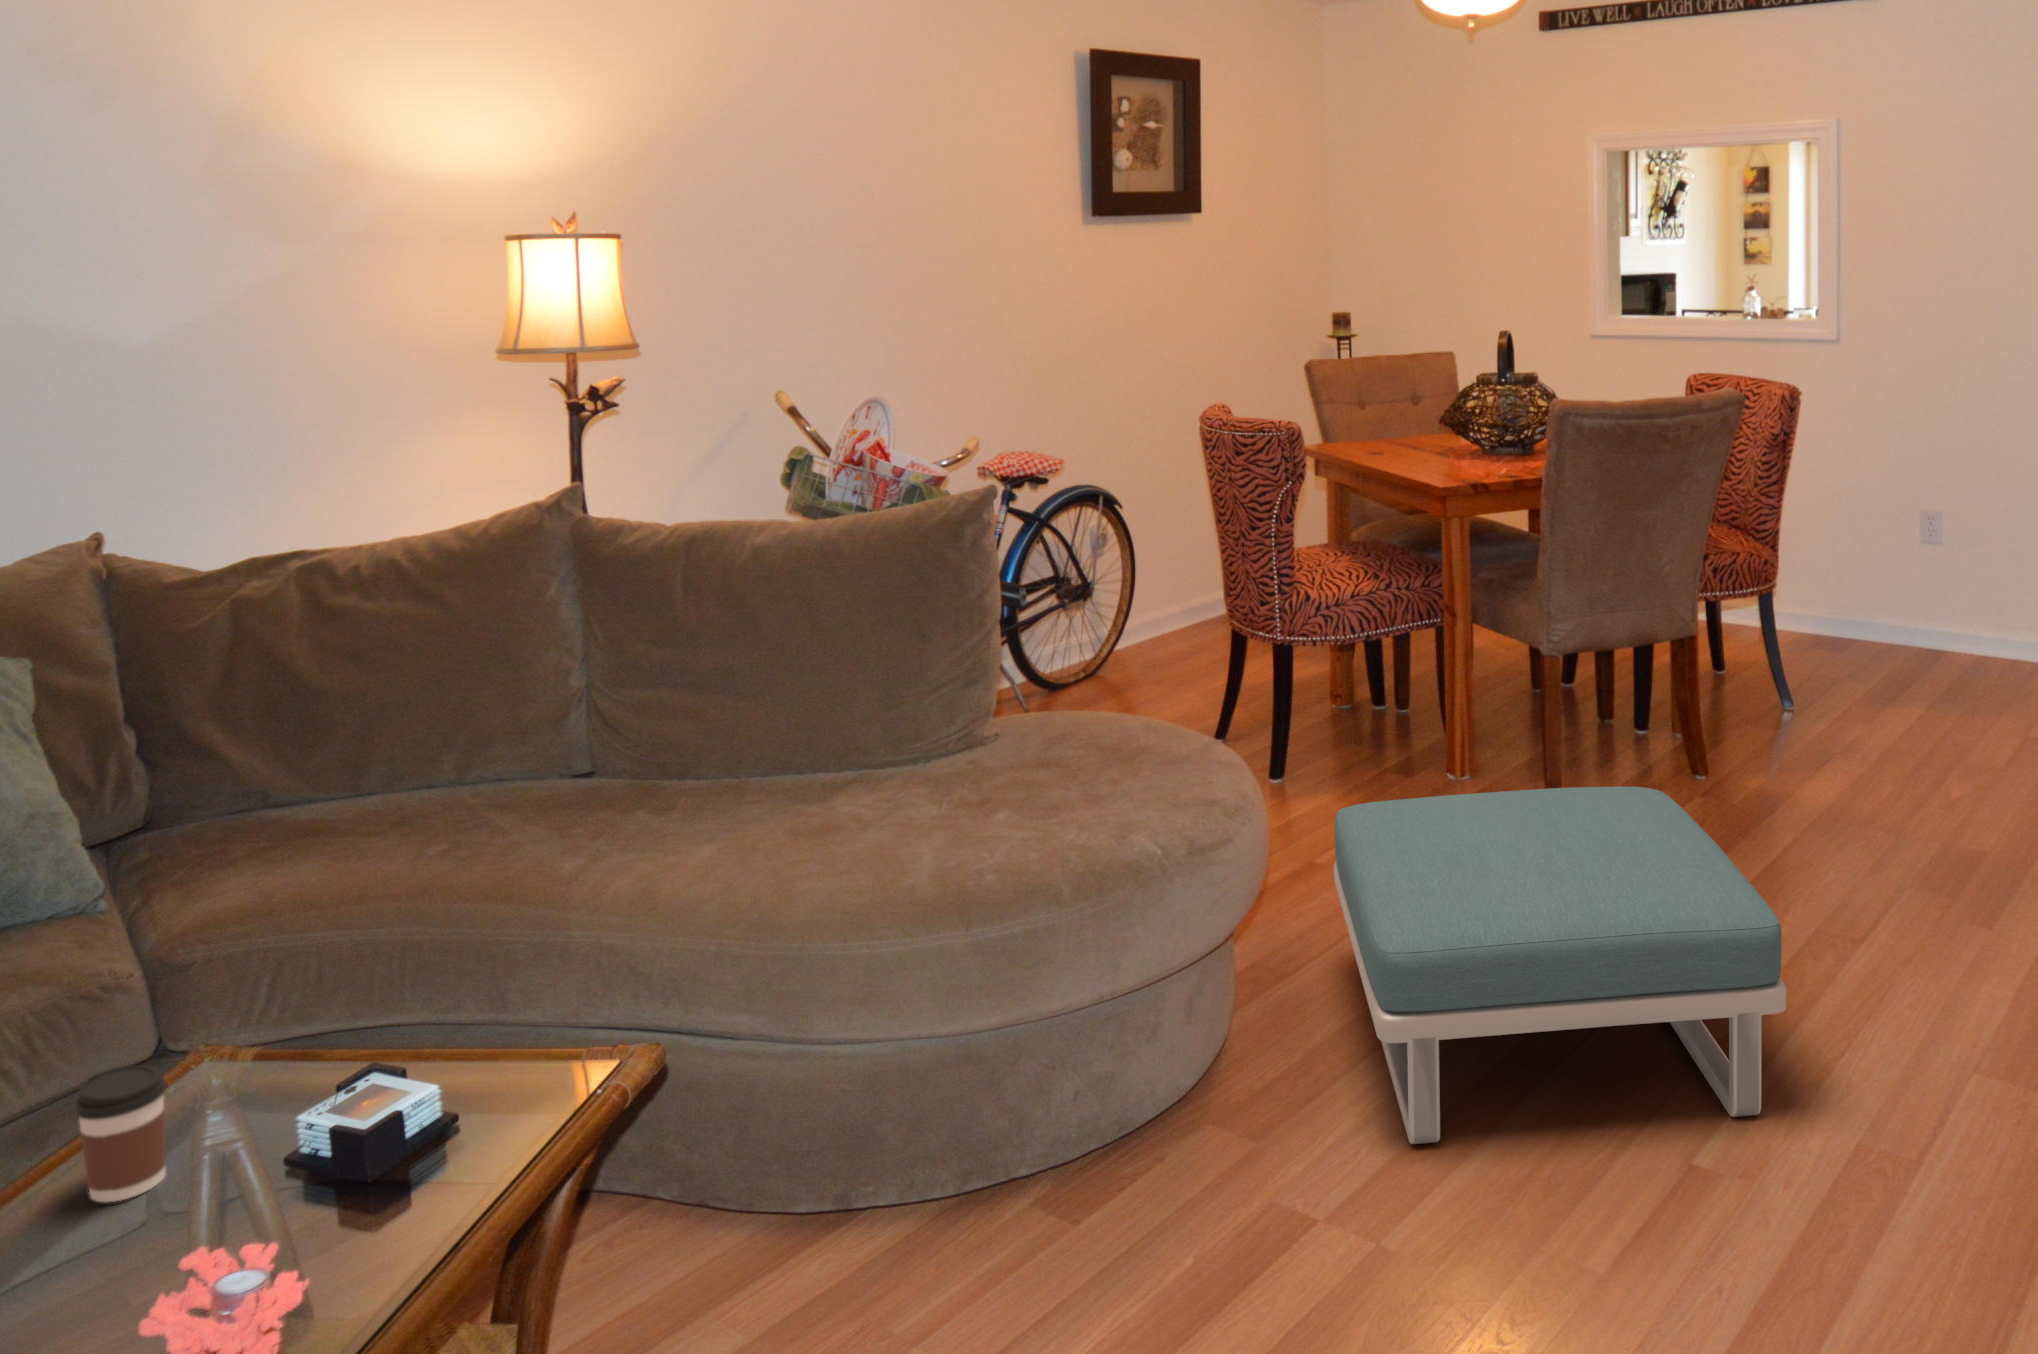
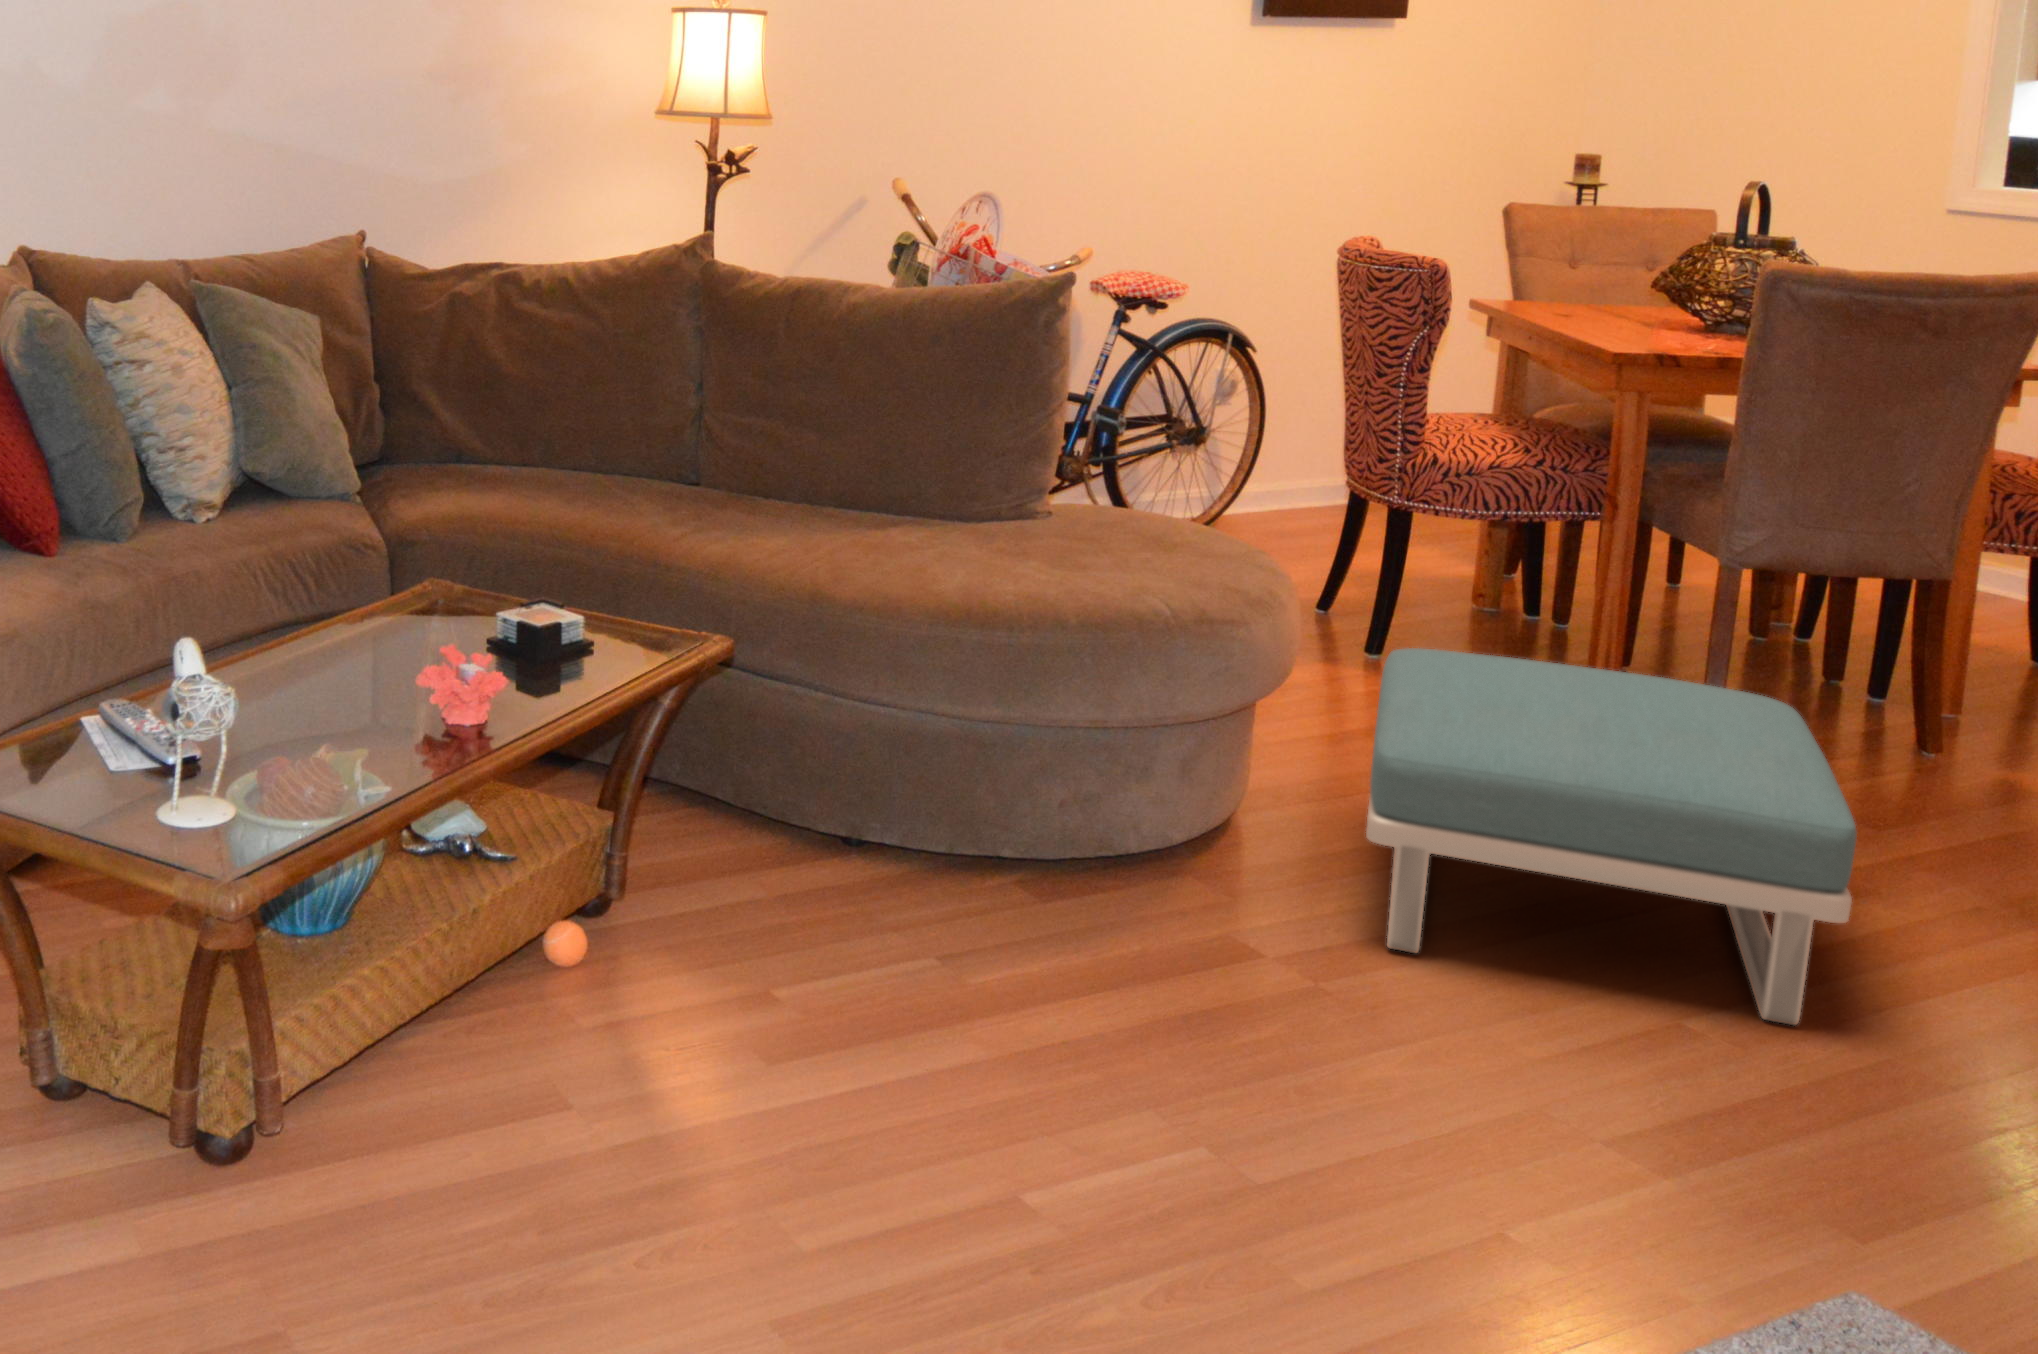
coffee cup: present [75,1065,166,1202] -> none [359,575,409,661]

